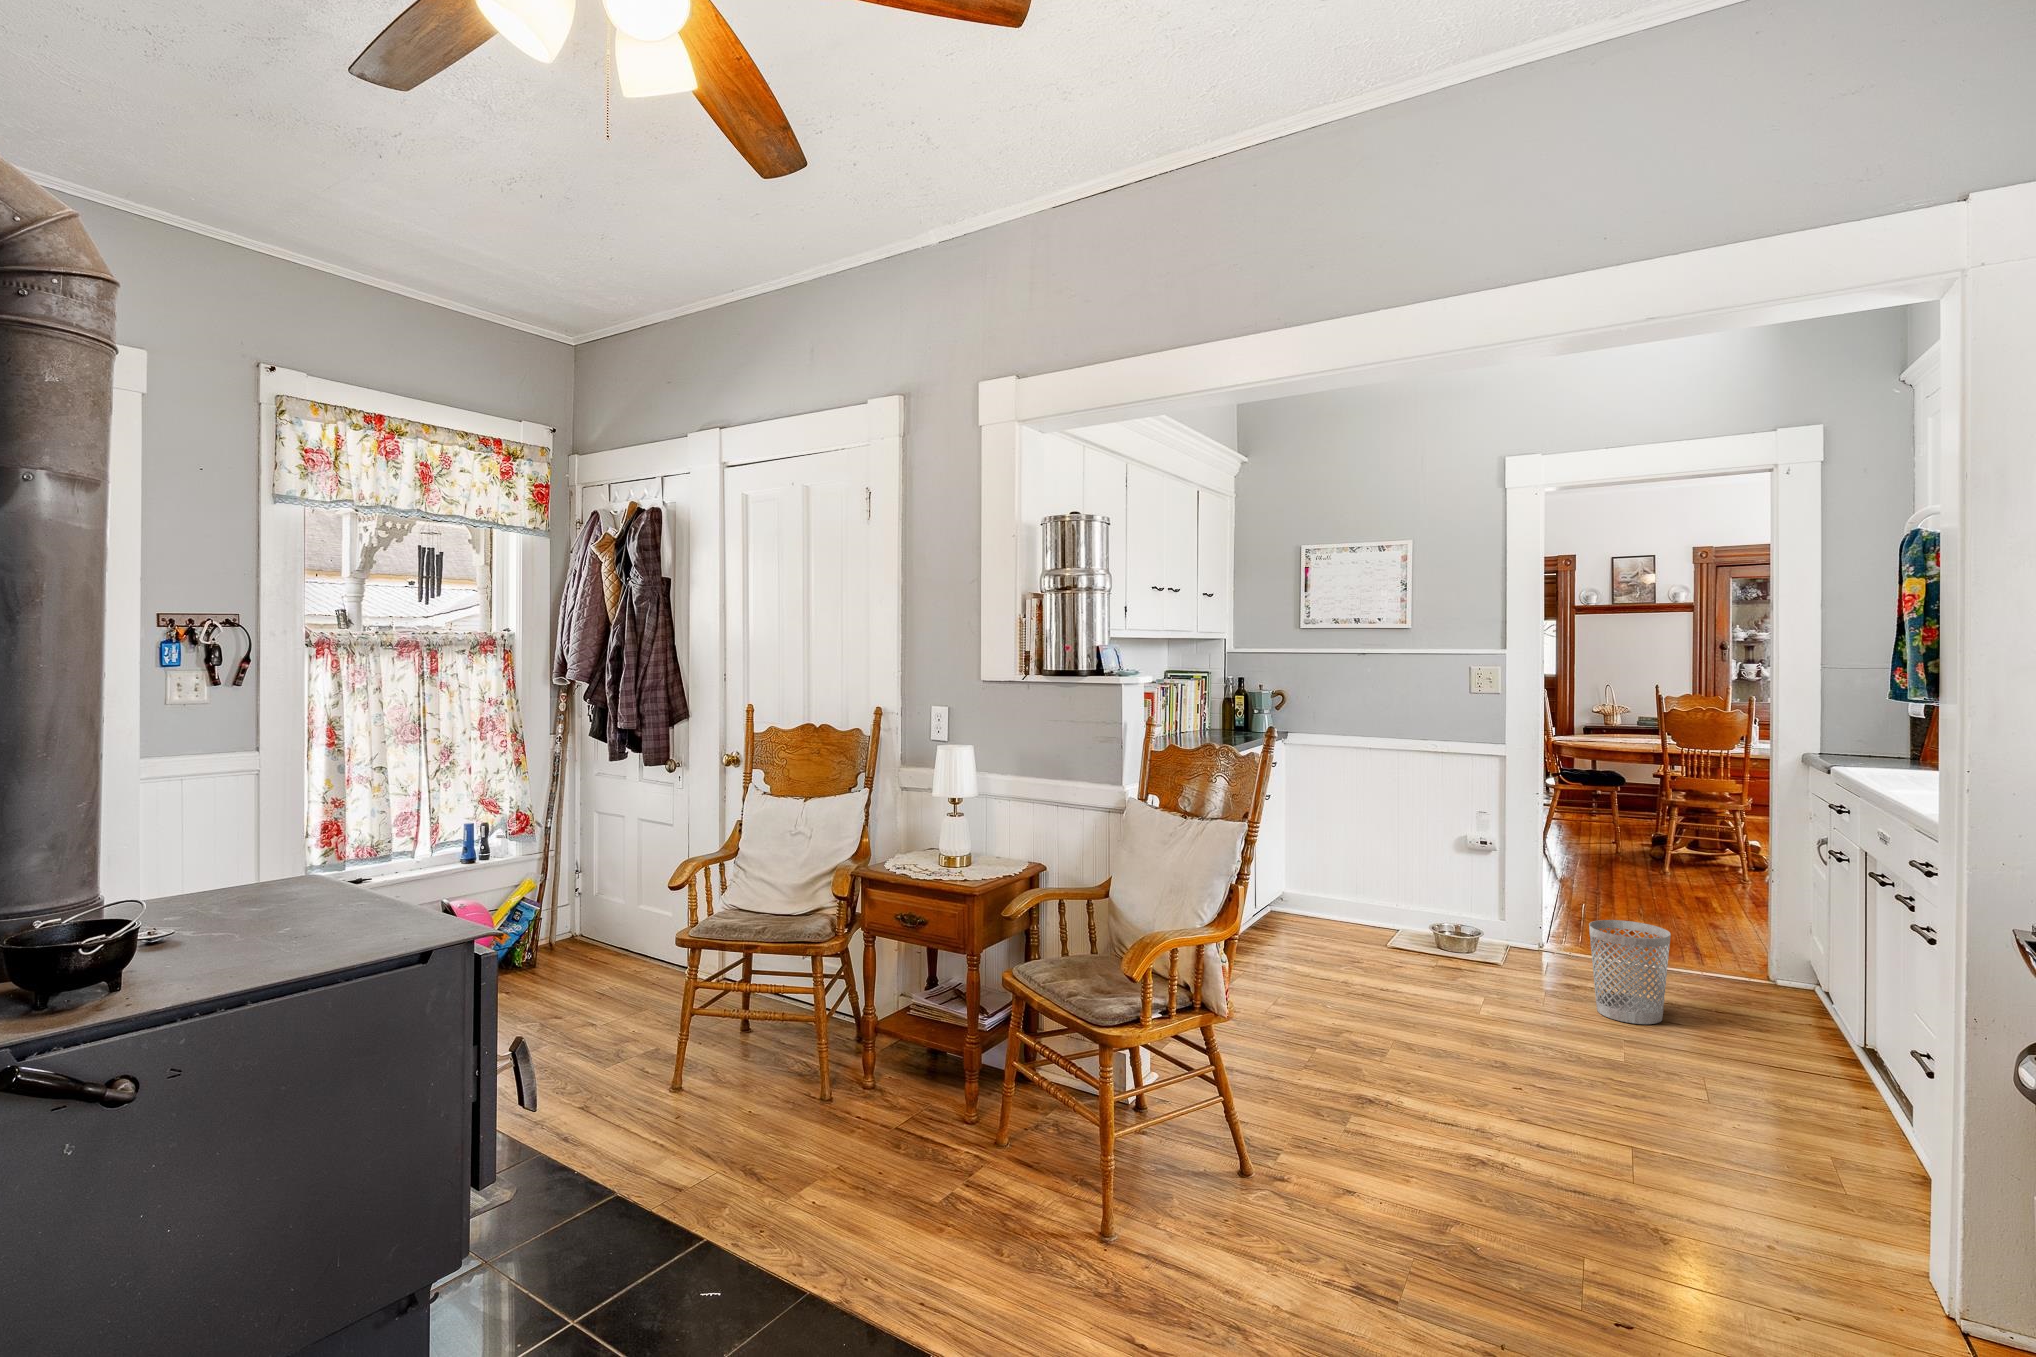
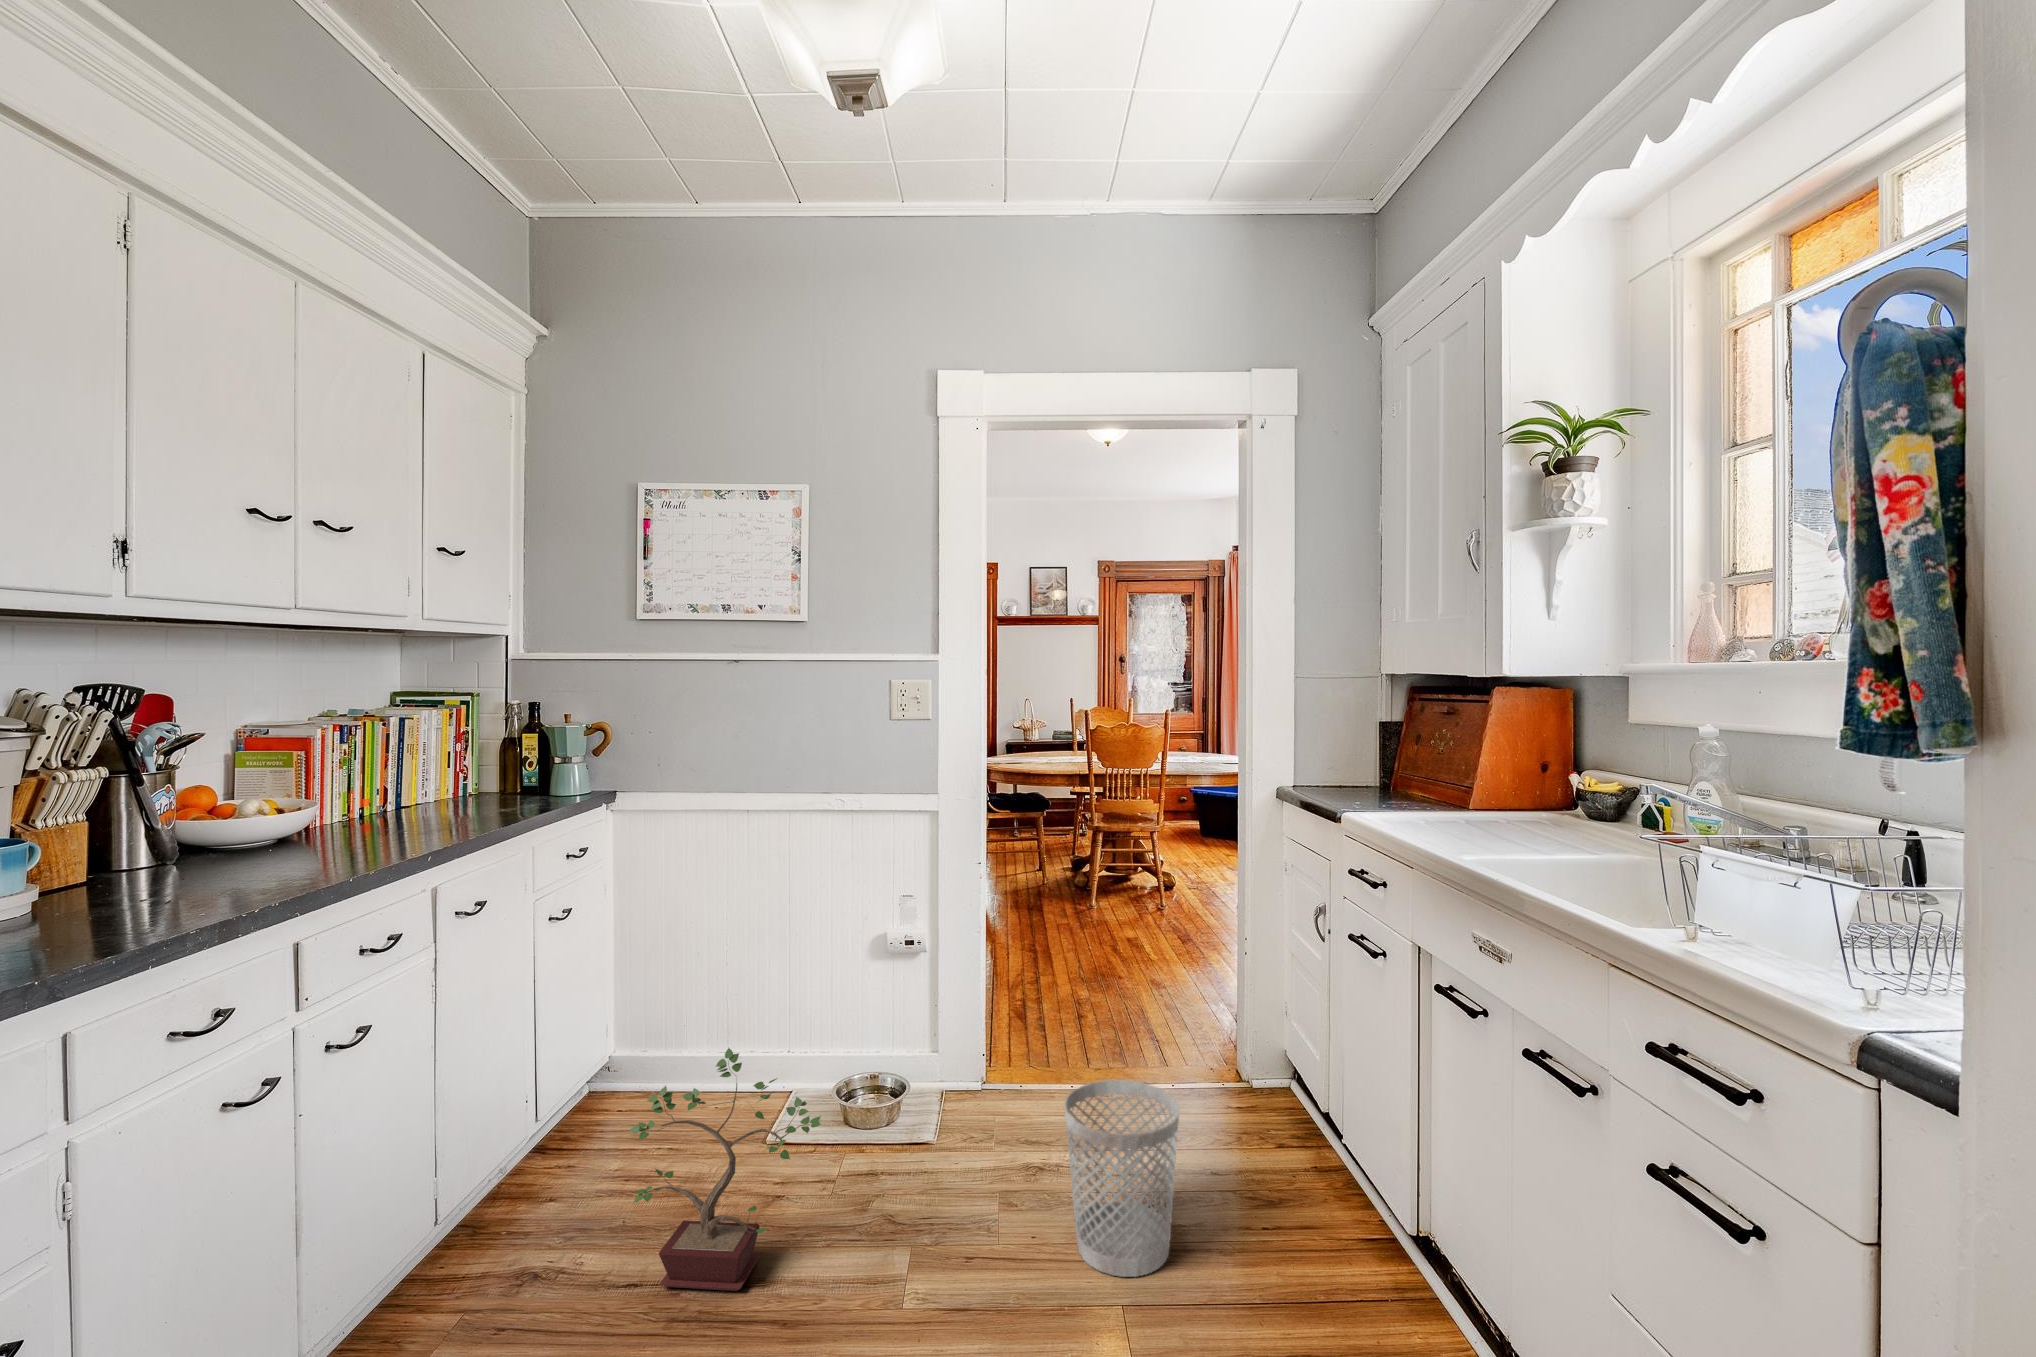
potted plant: none [1328,864,1437,986] -> present [629,1048,821,1291]

